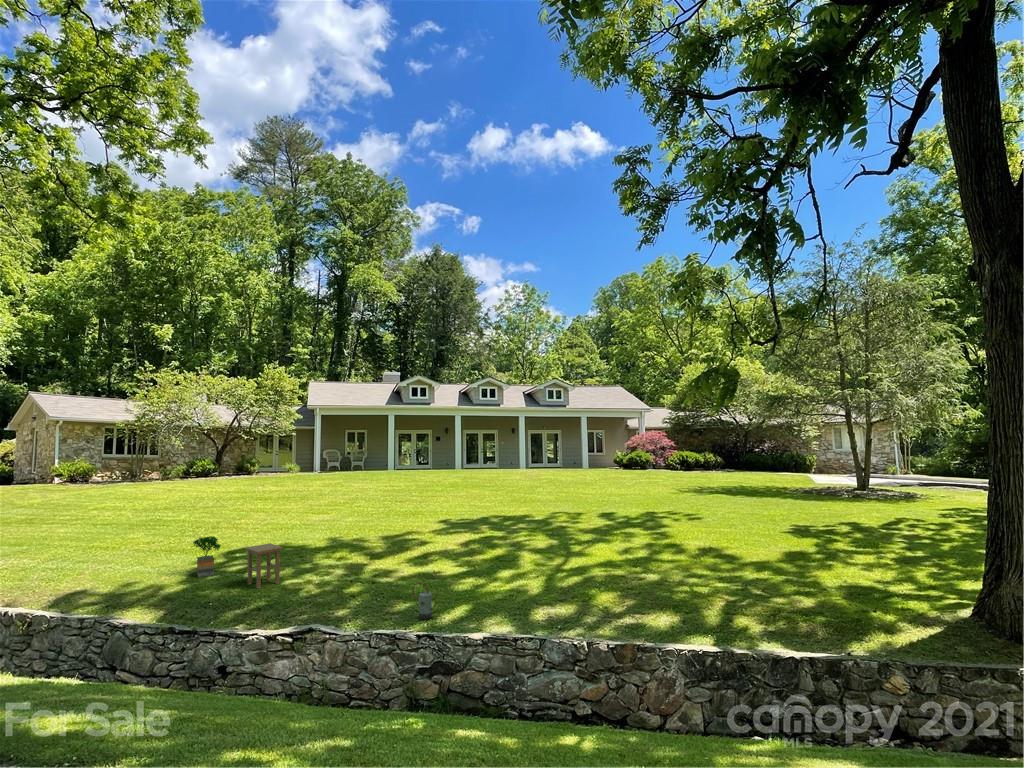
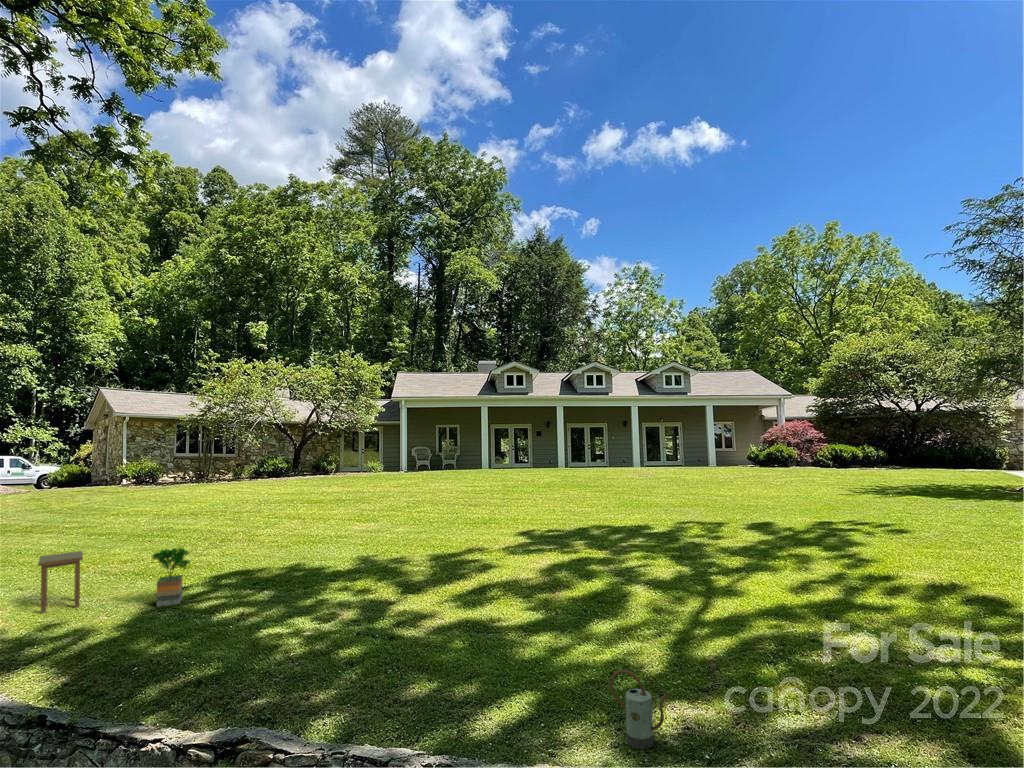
stool: present [246,543,282,588] -> present [38,551,83,613]
watering can: present [412,583,439,619] -> present [610,670,669,749]

